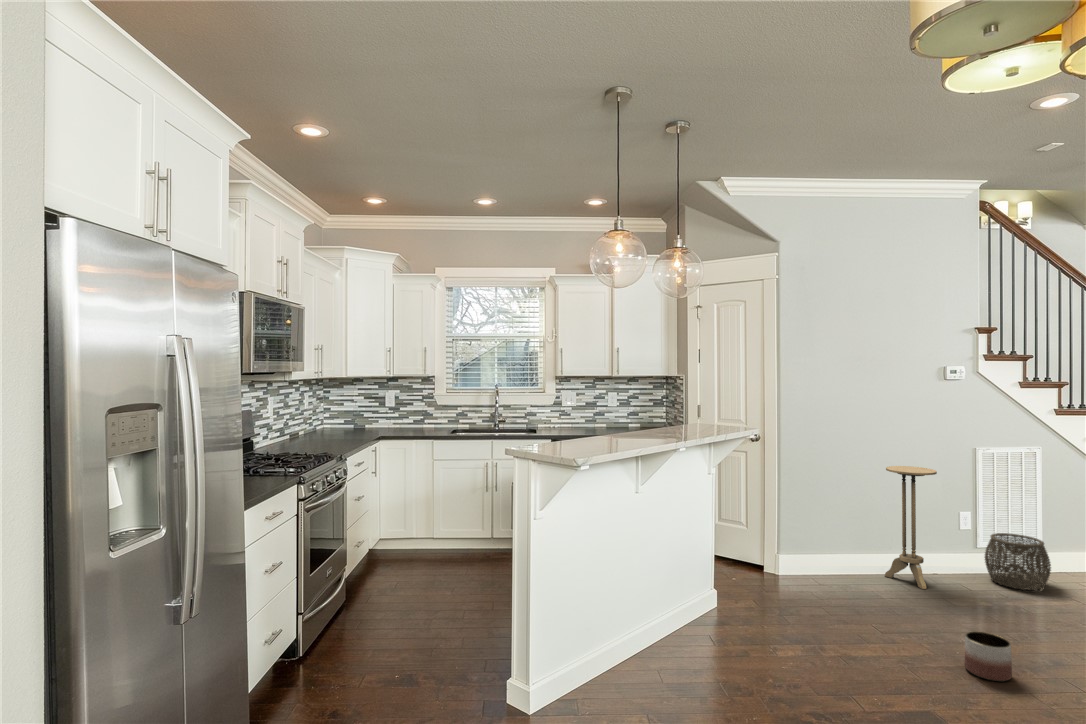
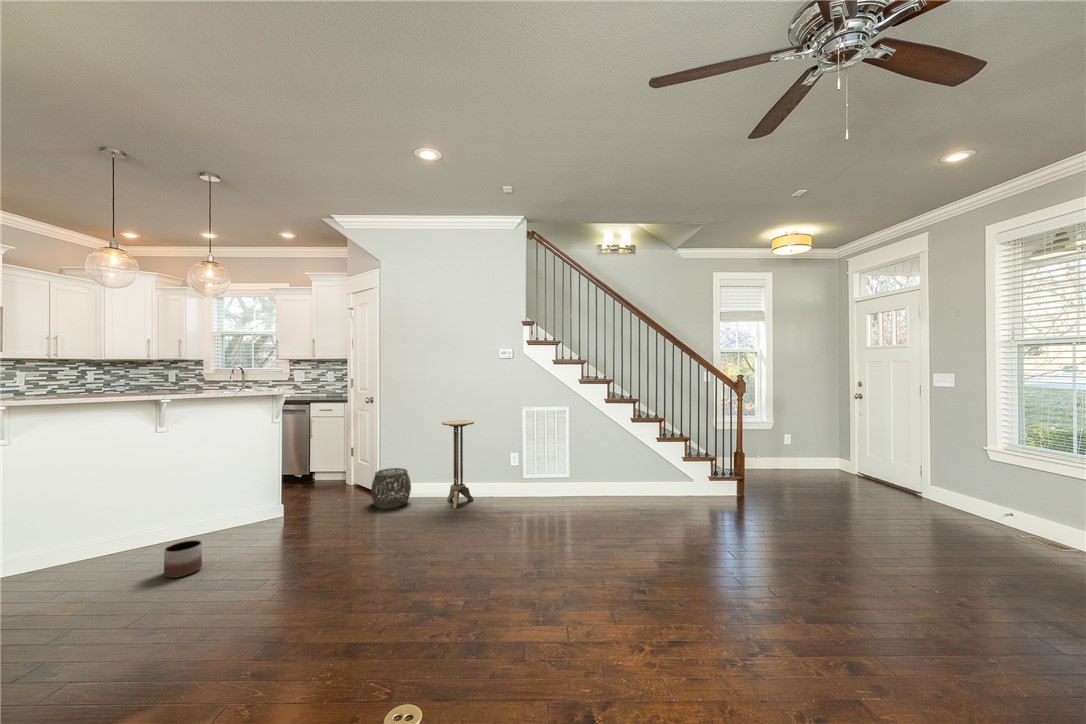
woven basket: present [985,533,1051,590] -> present [371,468,411,508]
planter: present [965,631,1012,681] -> present [164,540,202,578]

